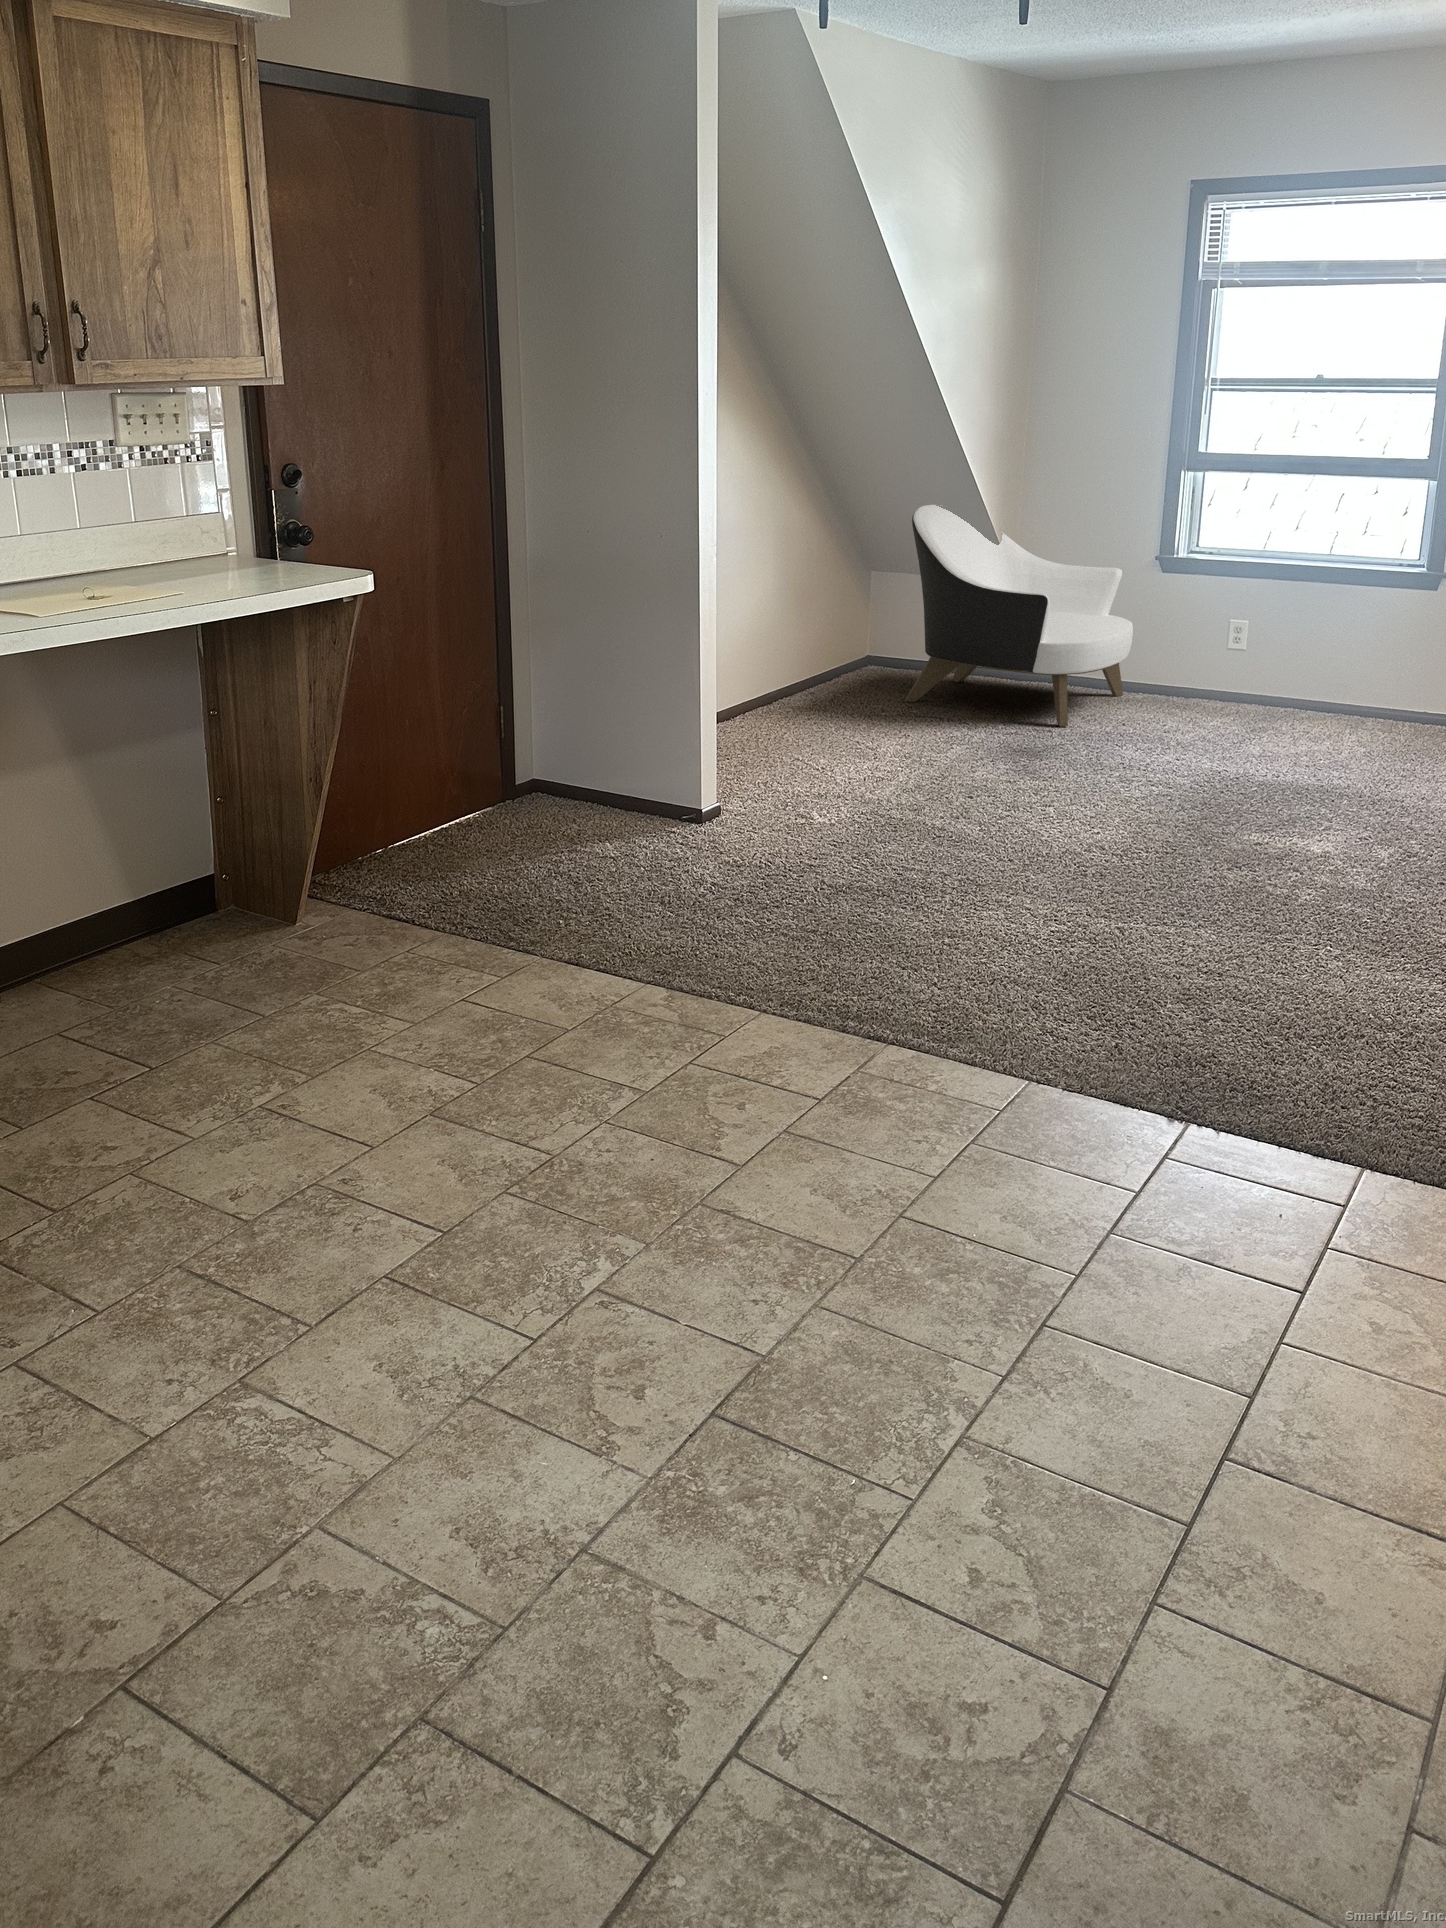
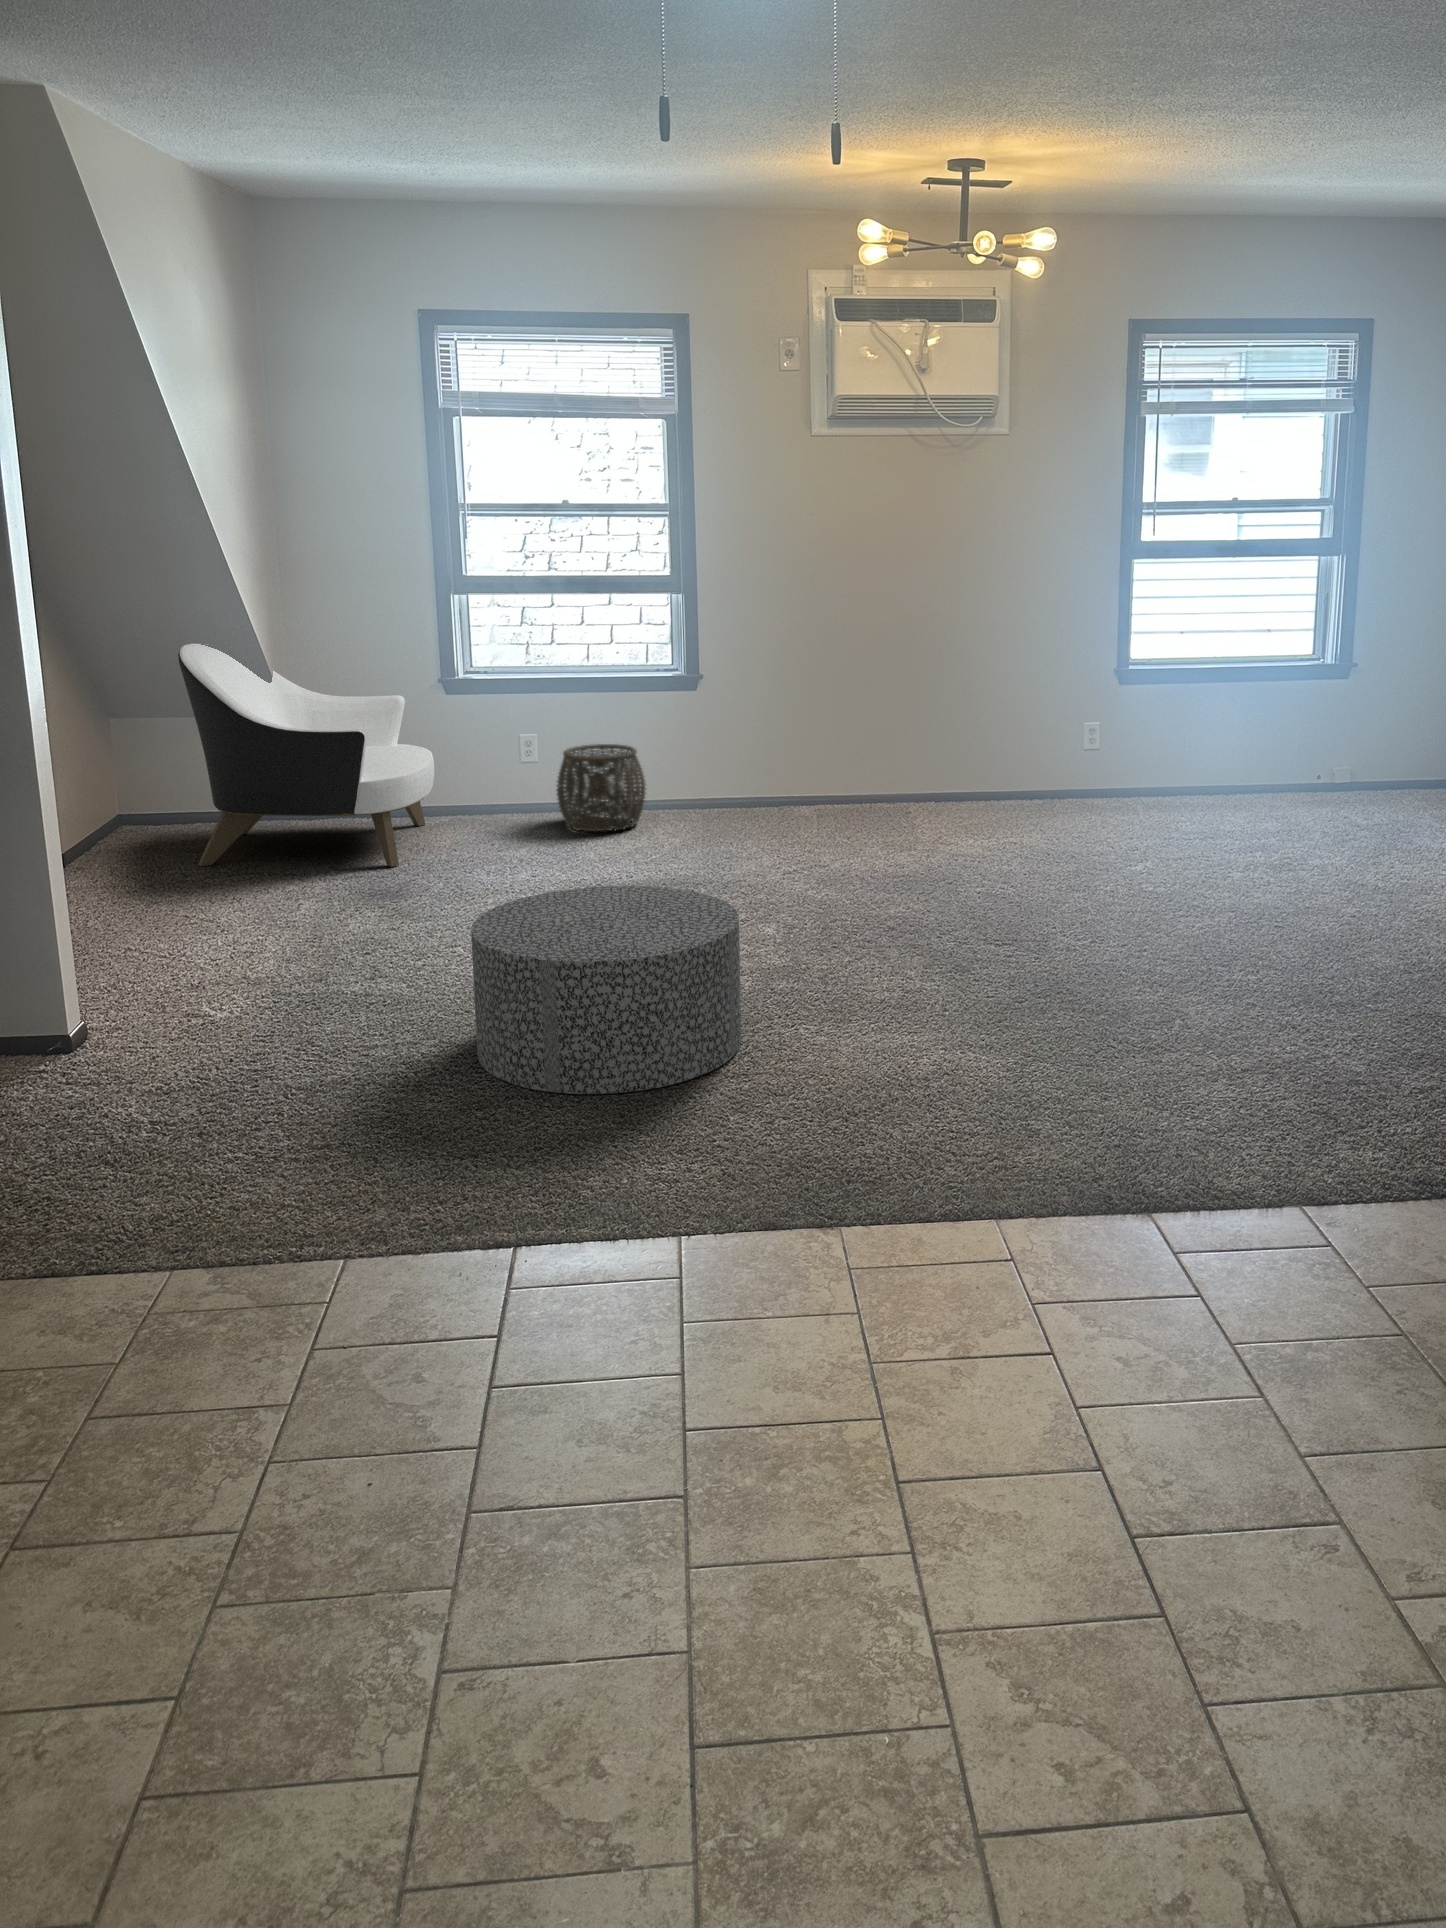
woven basket: none [1250,636,1351,728] -> present [557,744,646,832]
ottoman: none [993,758,1270,957] -> present [471,886,741,1094]

